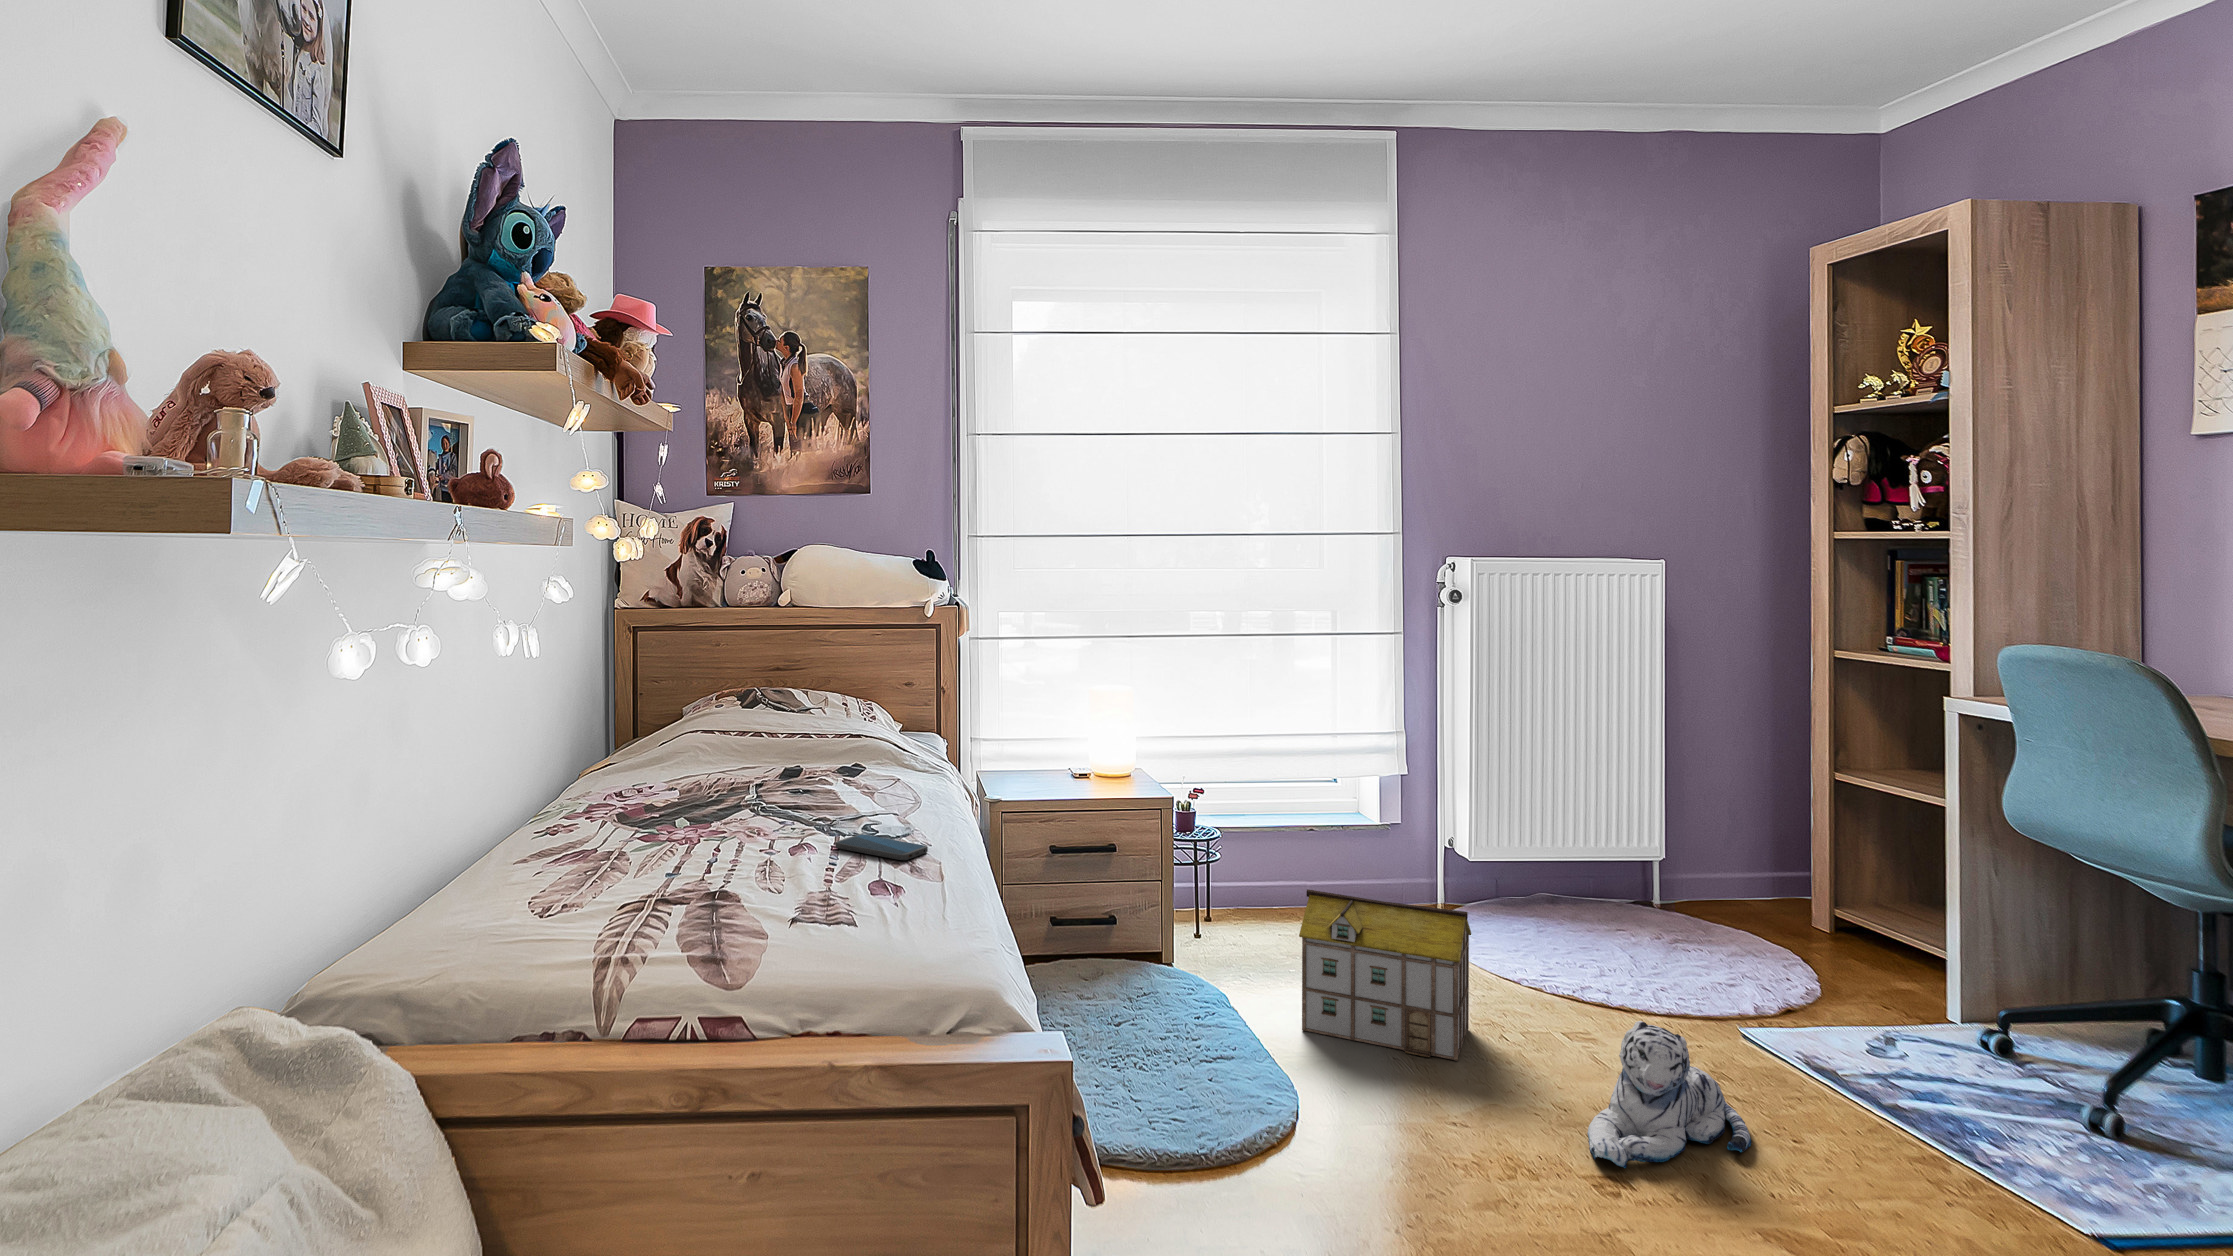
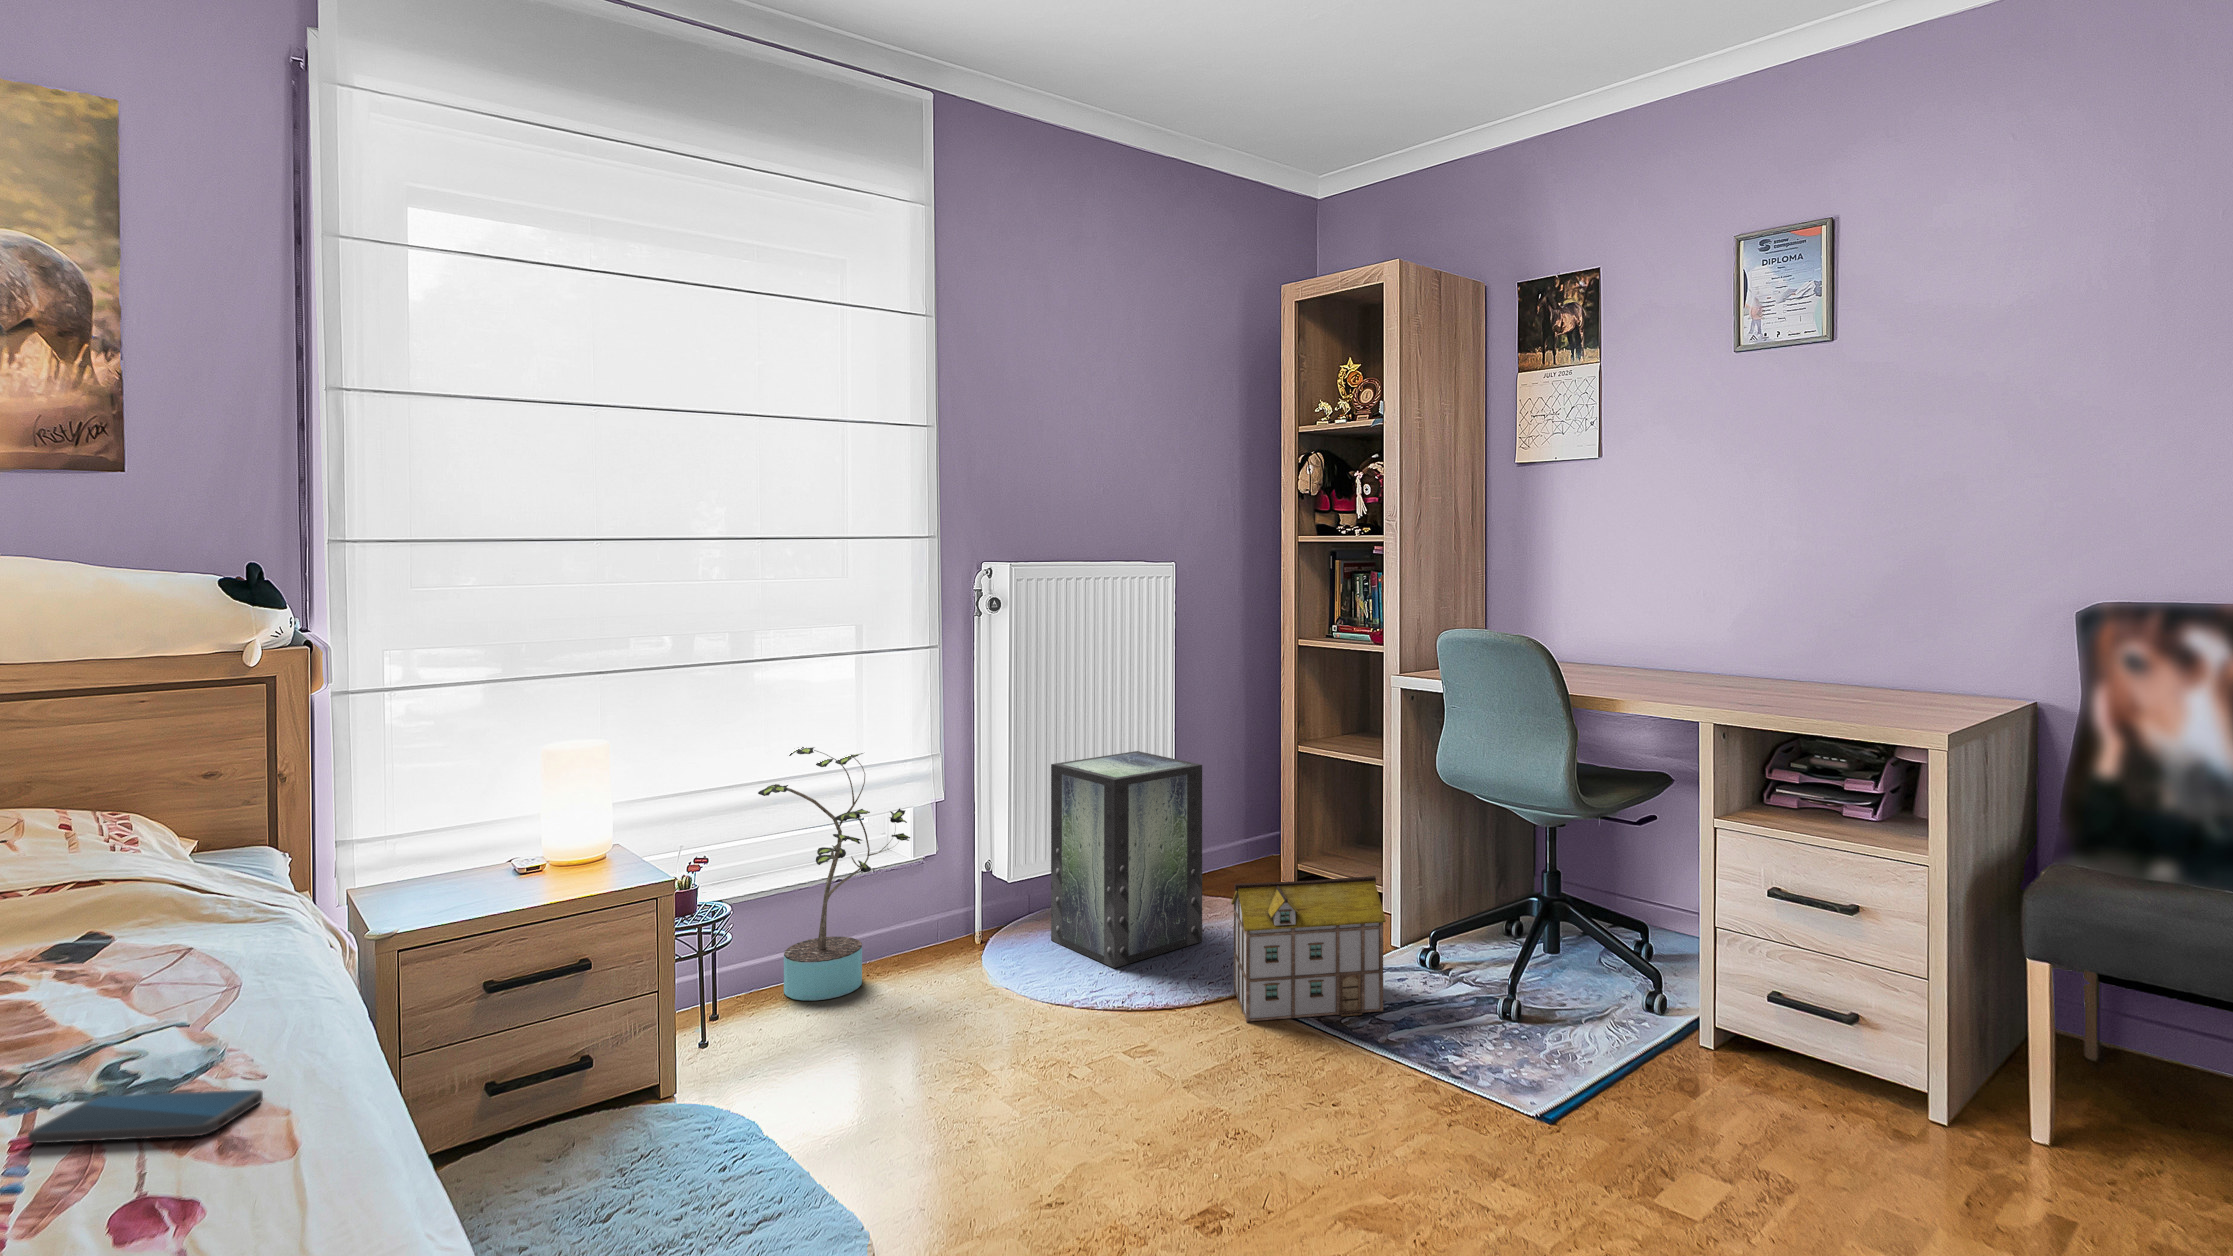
potted plant: none [1246,712,1375,928] -> present [758,747,910,1000]
storage box: none [1517,754,1686,962] -> present [1051,751,1202,968]
toy house: present [1299,889,1471,1061] -> present [1231,876,1386,1022]
plush toy: present [1587,1021,1751,1168] -> none [1180,1037,1312,1202]

